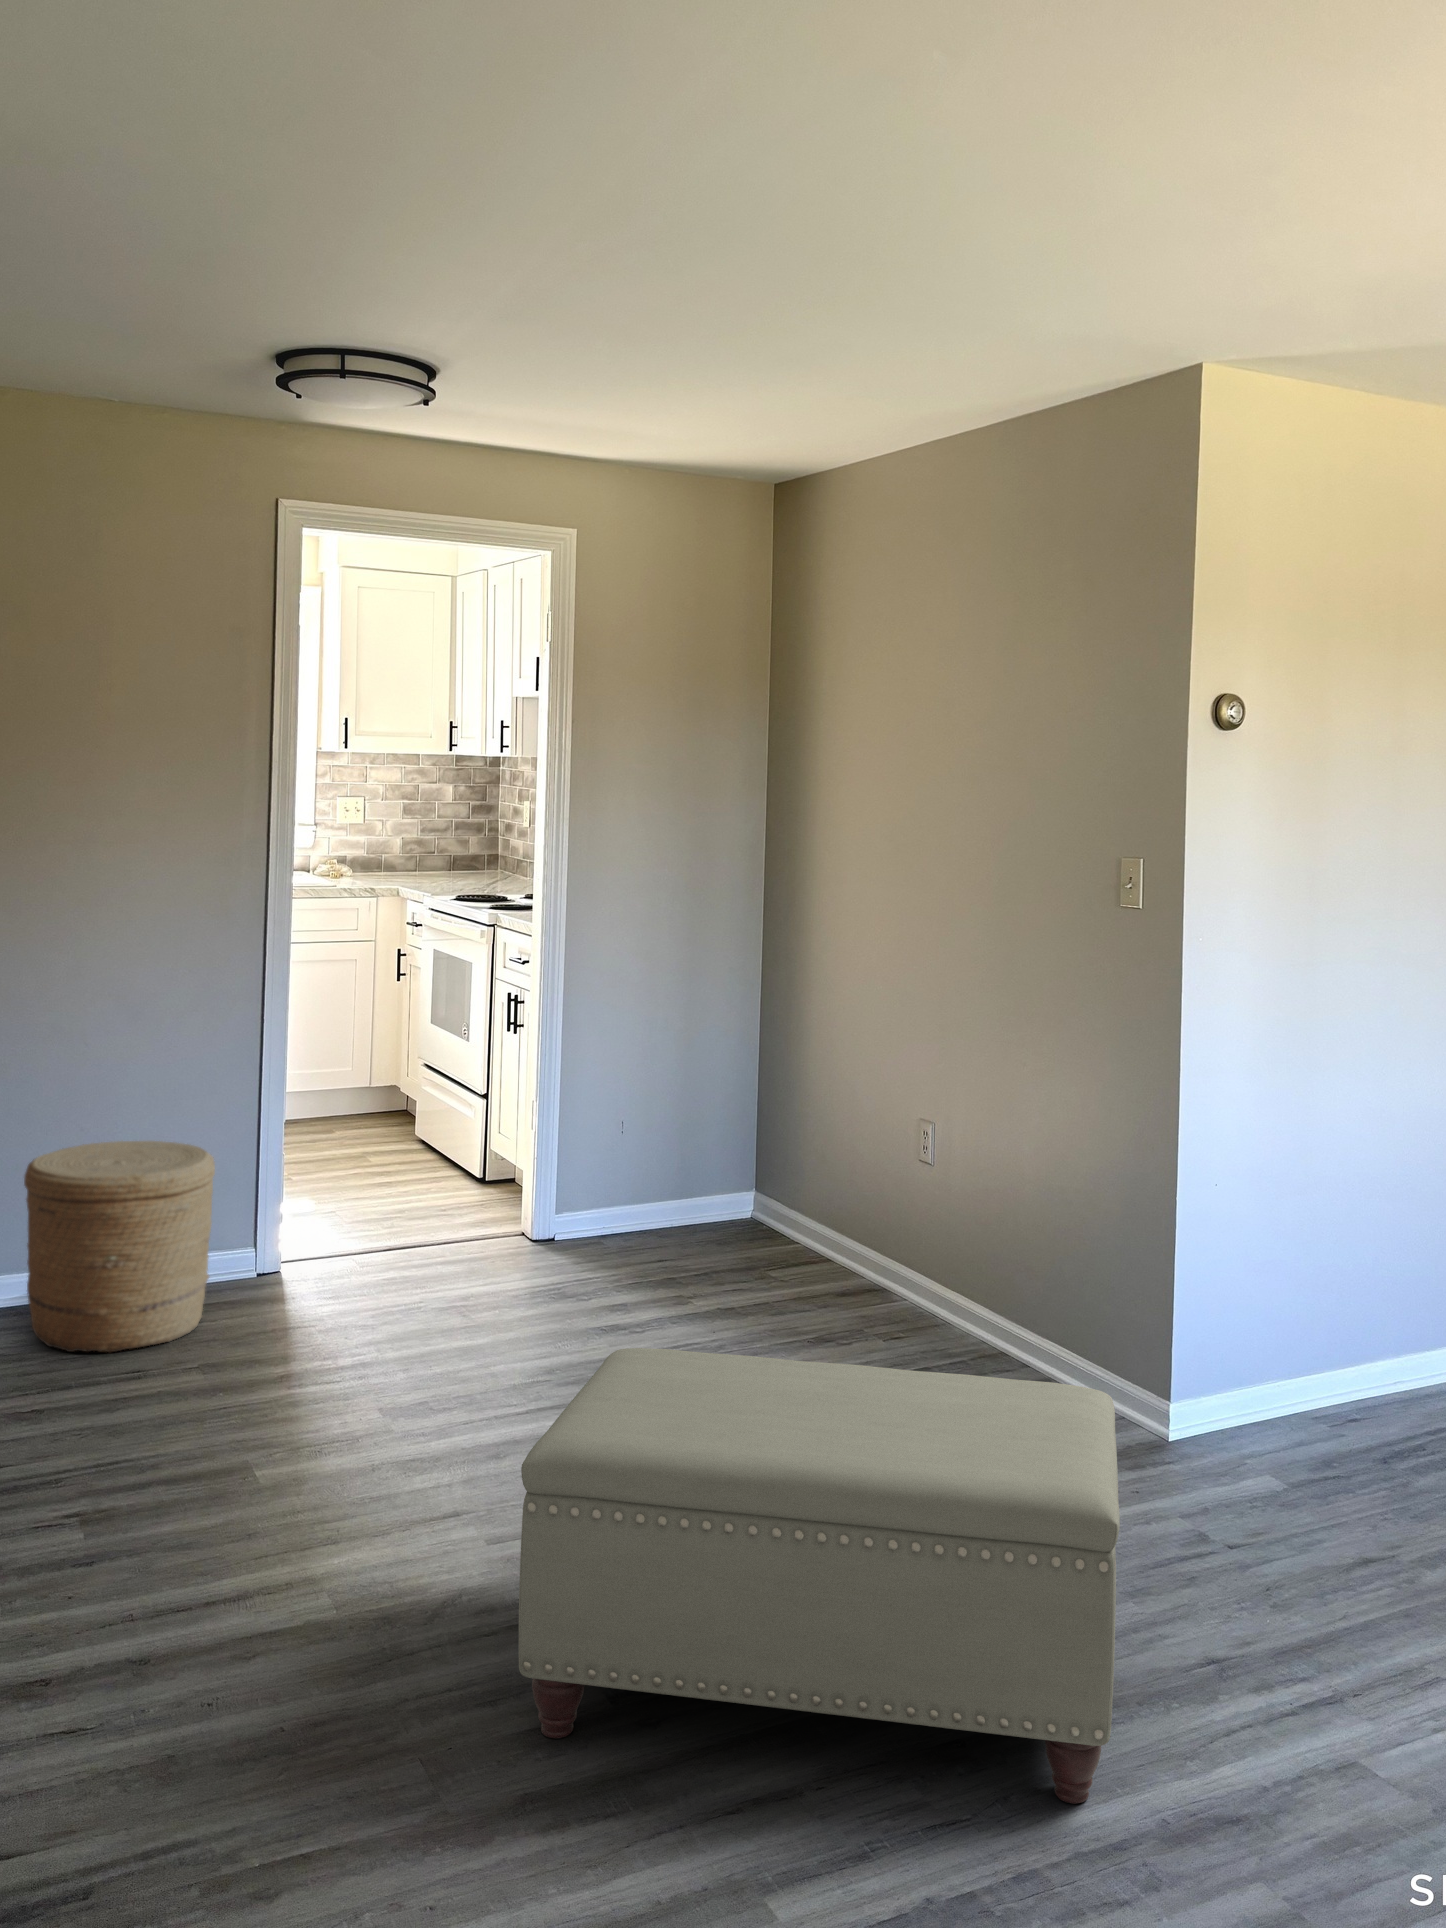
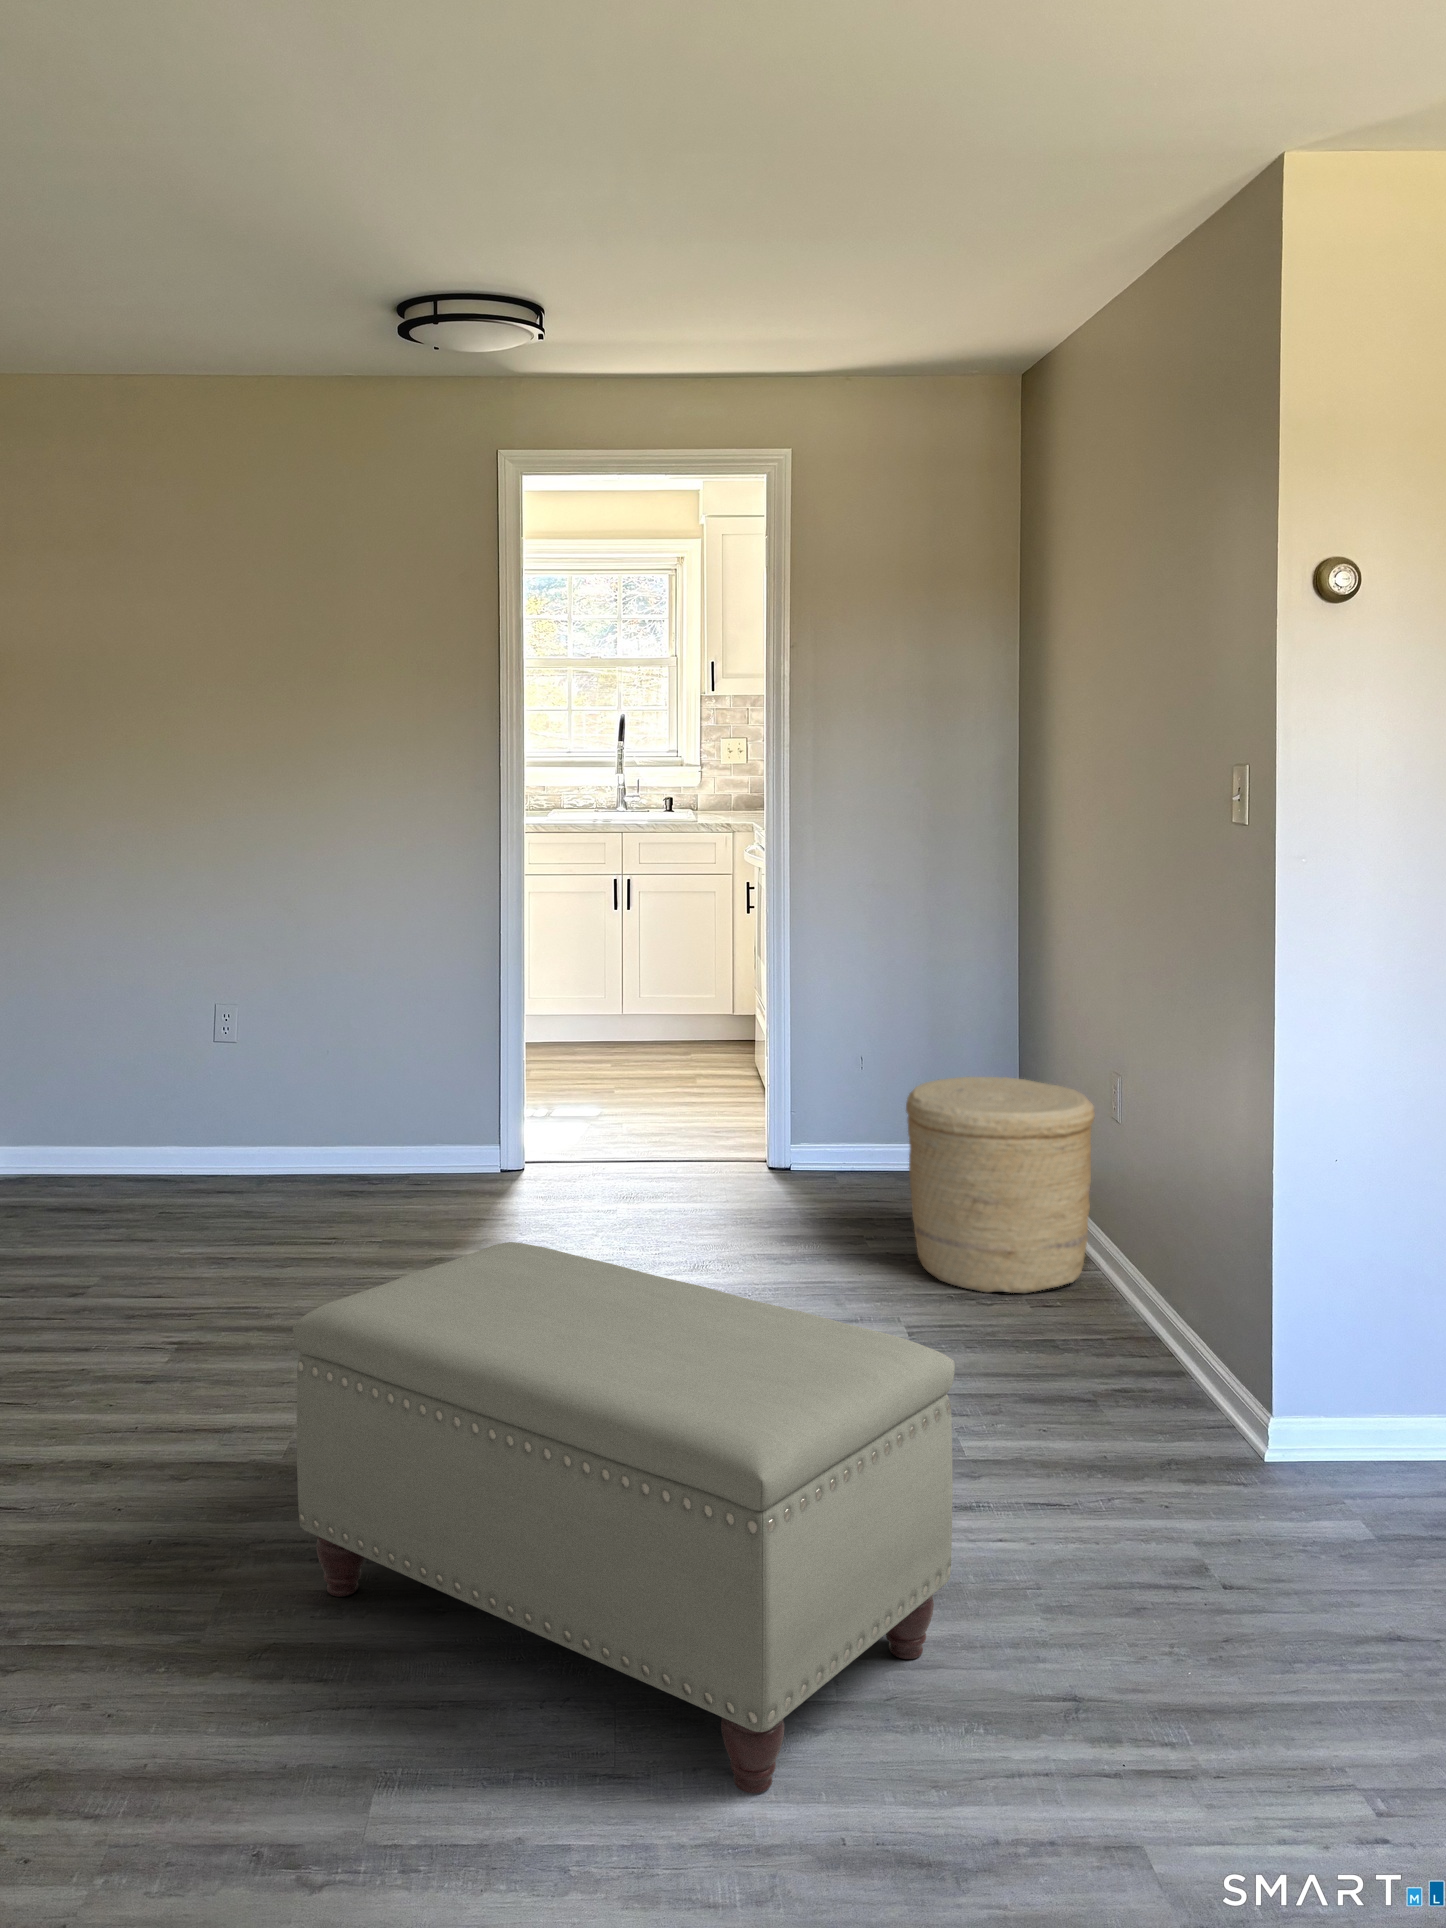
woven basket: present [24,1141,215,1352] -> present [906,1077,1095,1293]

